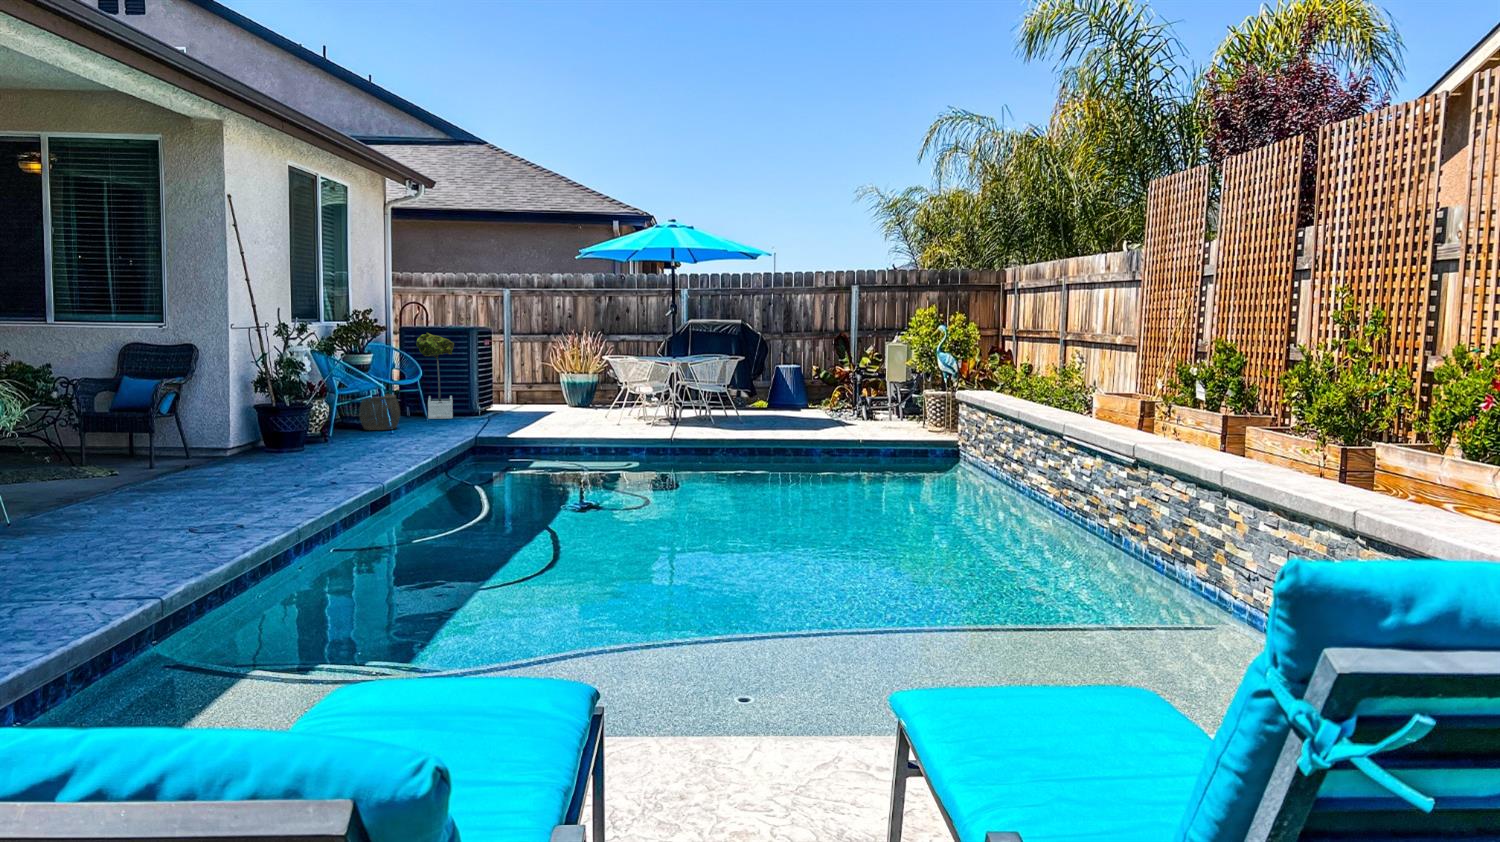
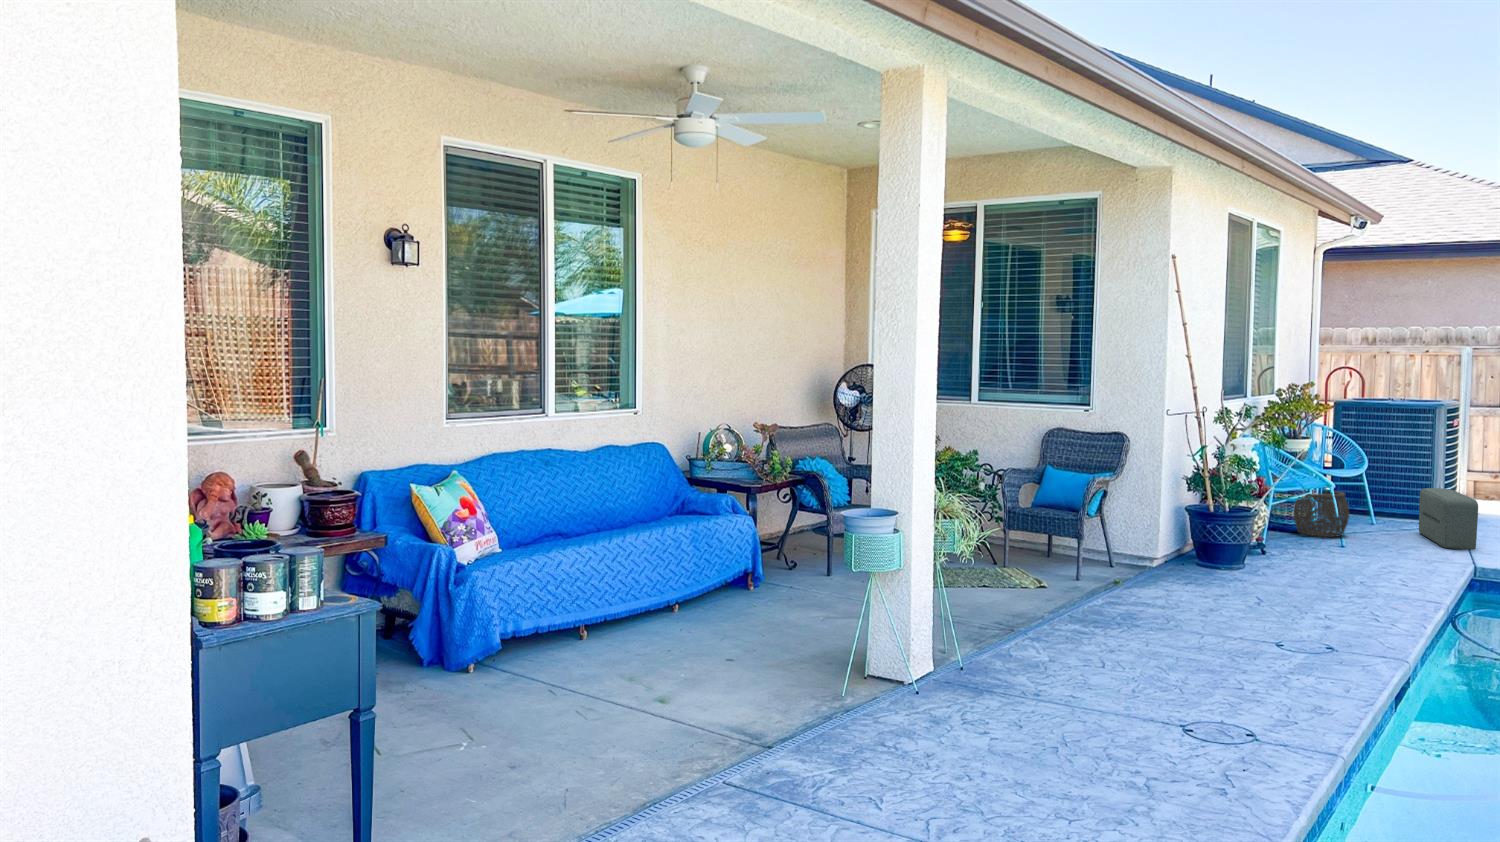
potted tree: present [416,333,454,419] -> none [1361,409,1417,522]
pouf: none [452,389,481,430] -> present [1419,488,1478,550]

